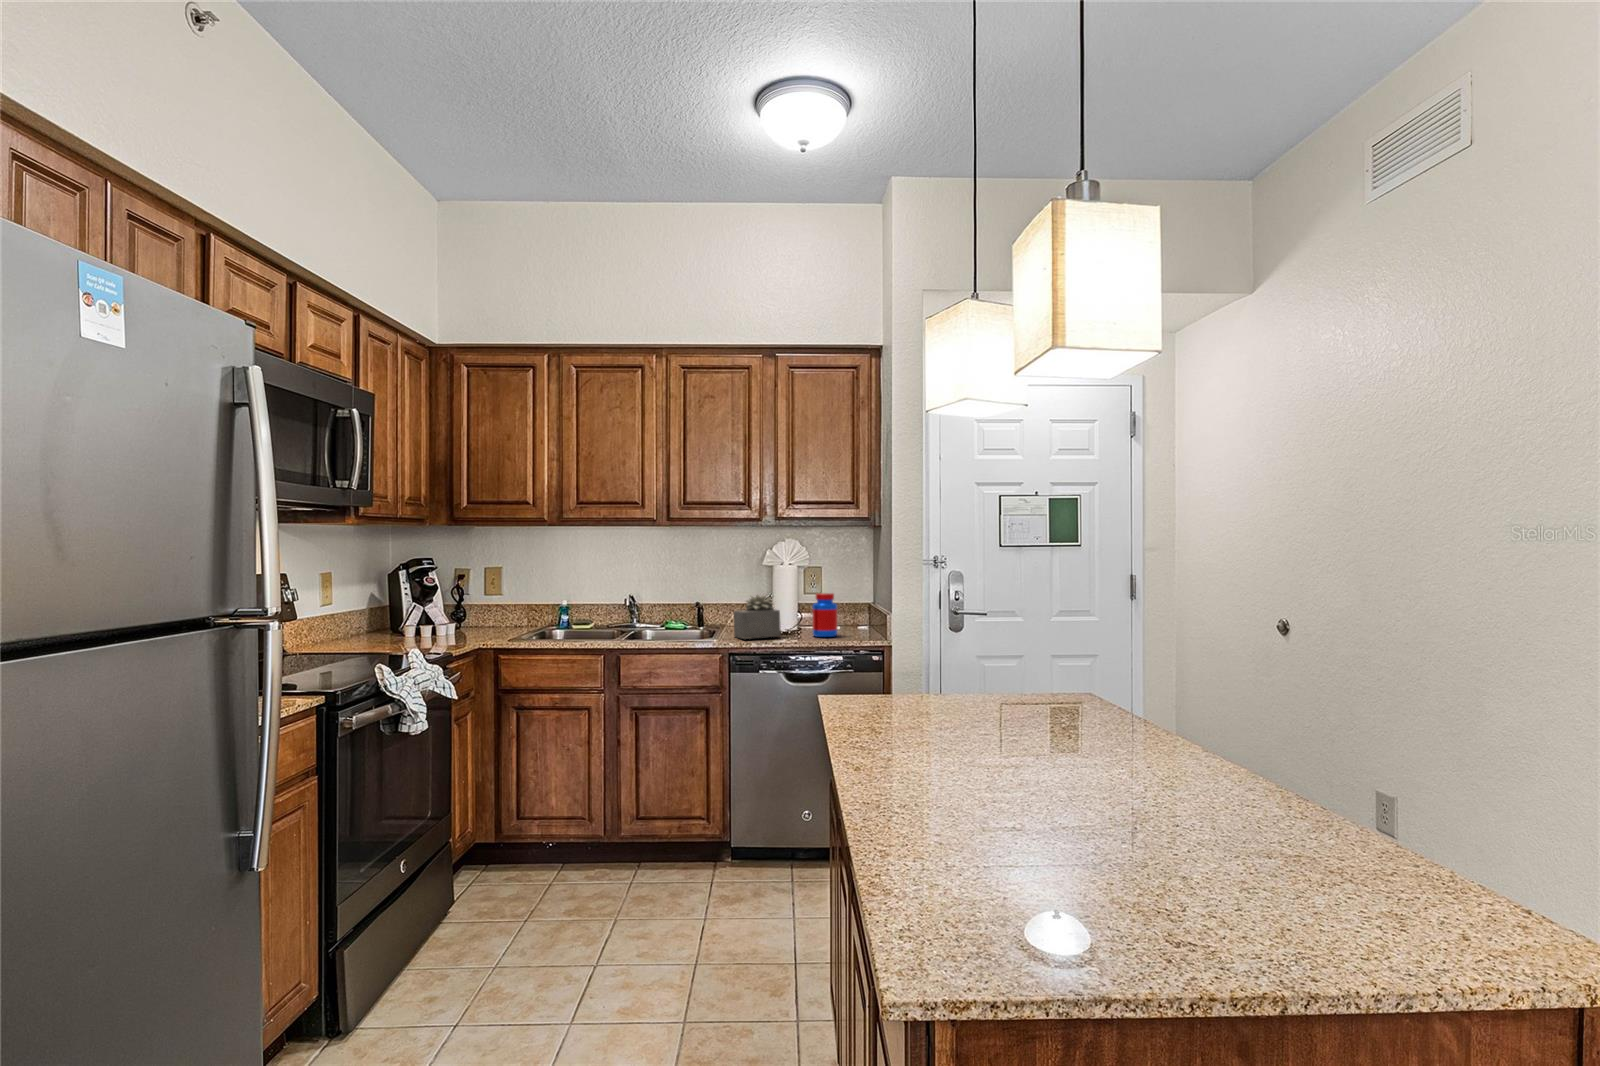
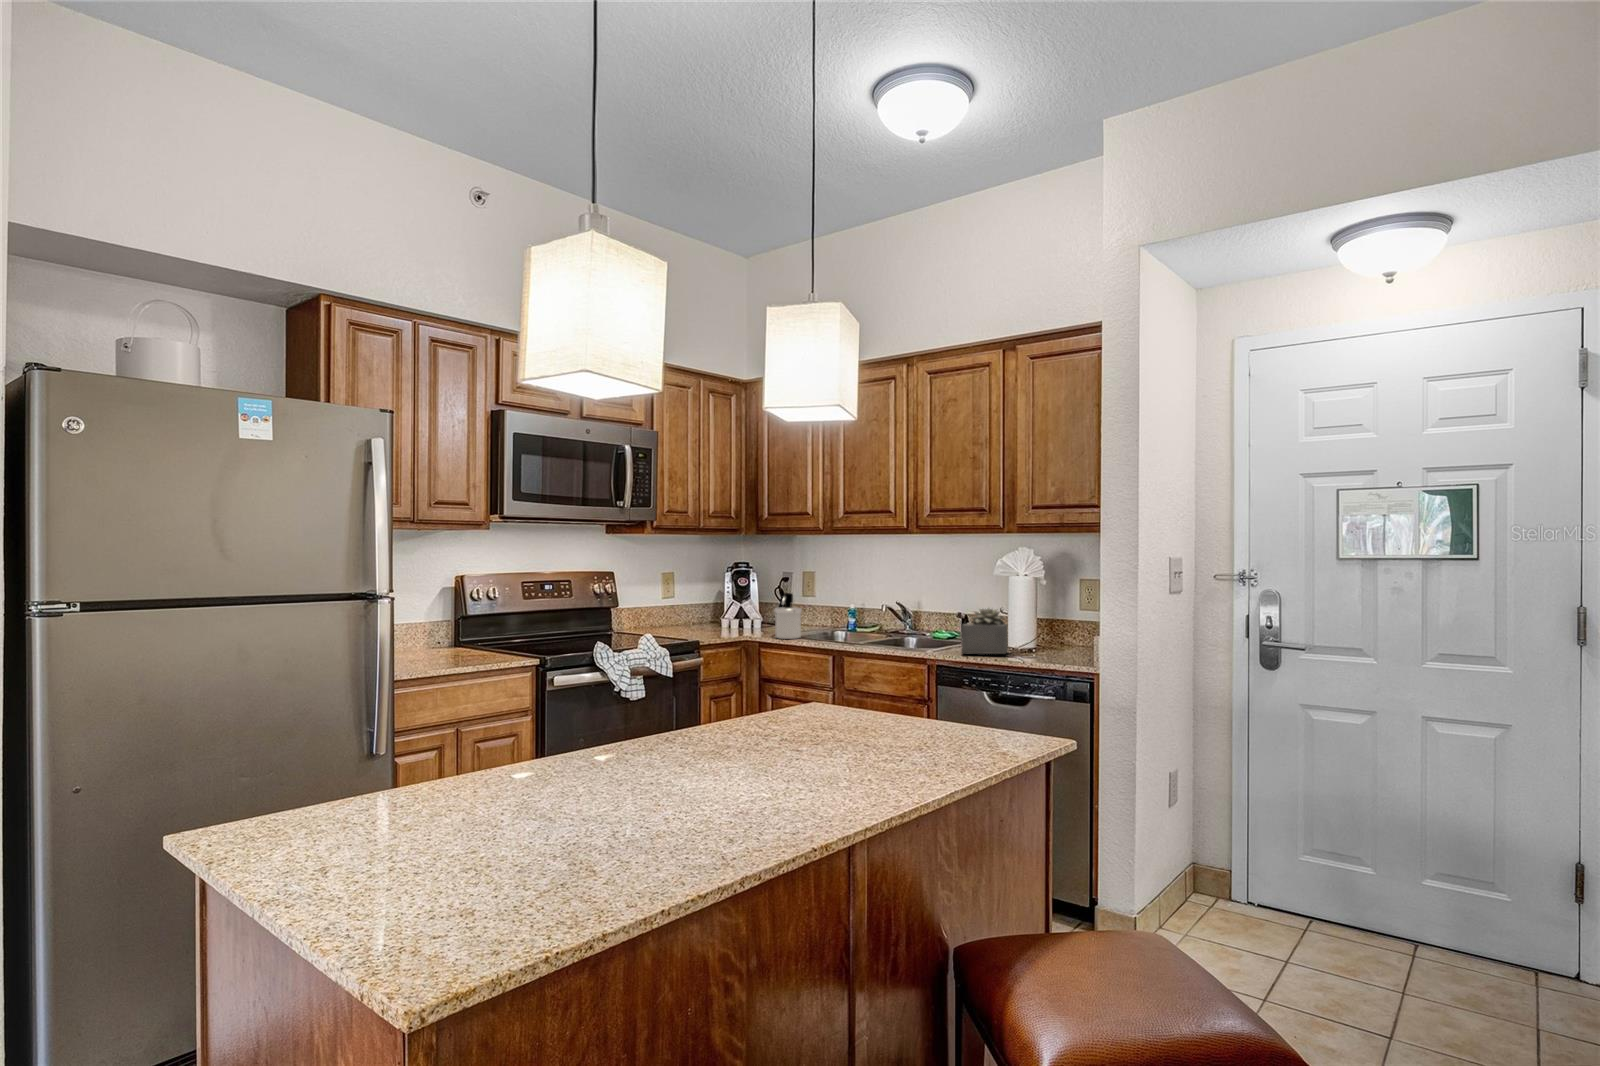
soap dispenser: none [505,591,537,642] -> present [775,593,802,639]
jar: present [812,593,838,637] -> none [1044,610,1073,660]

